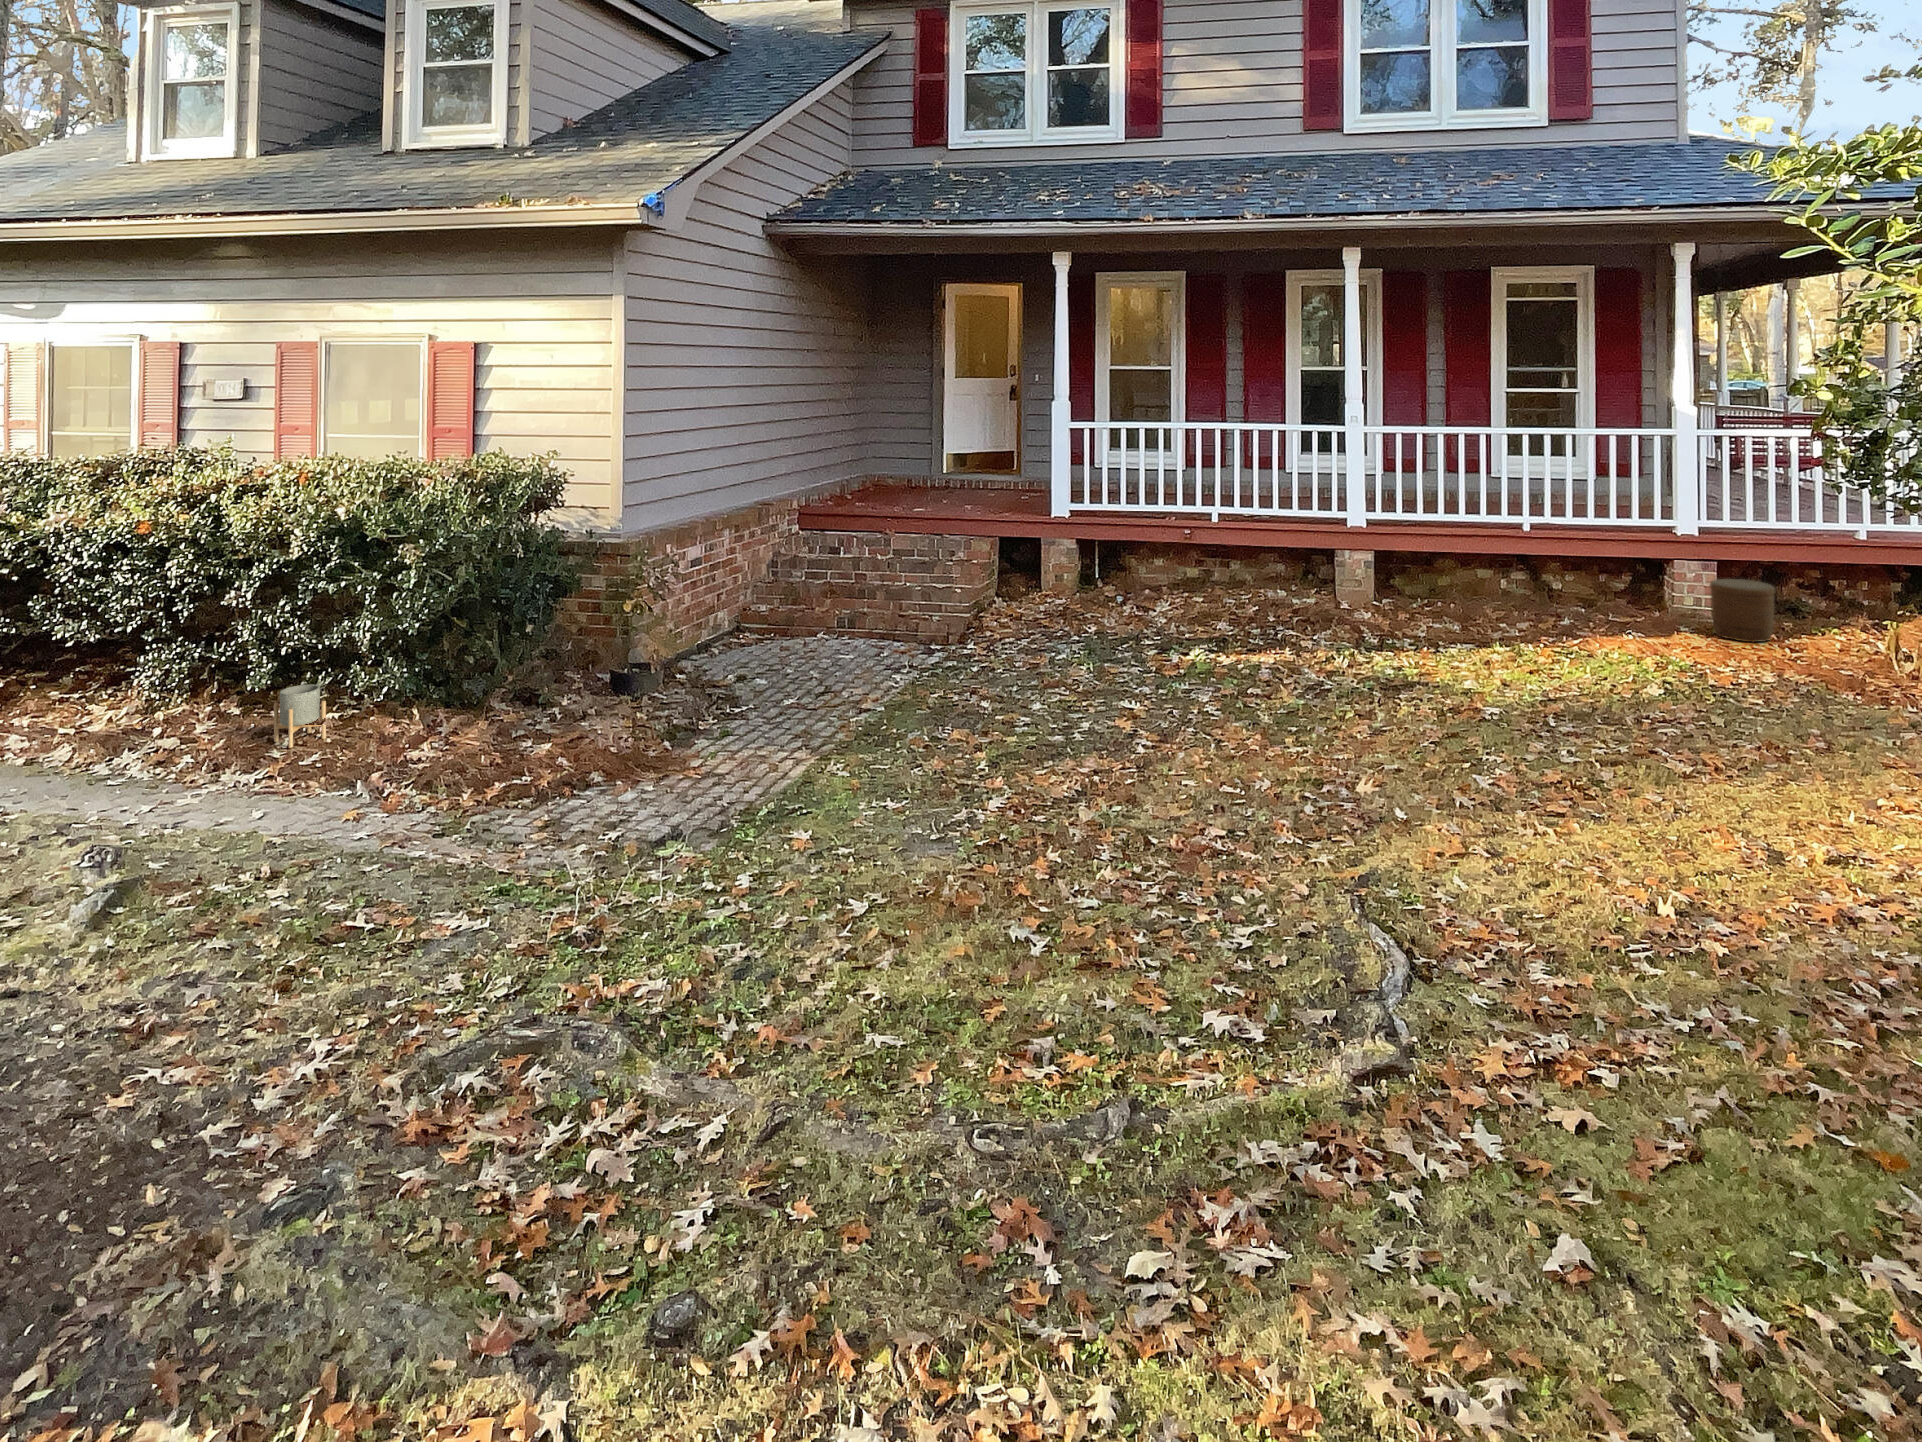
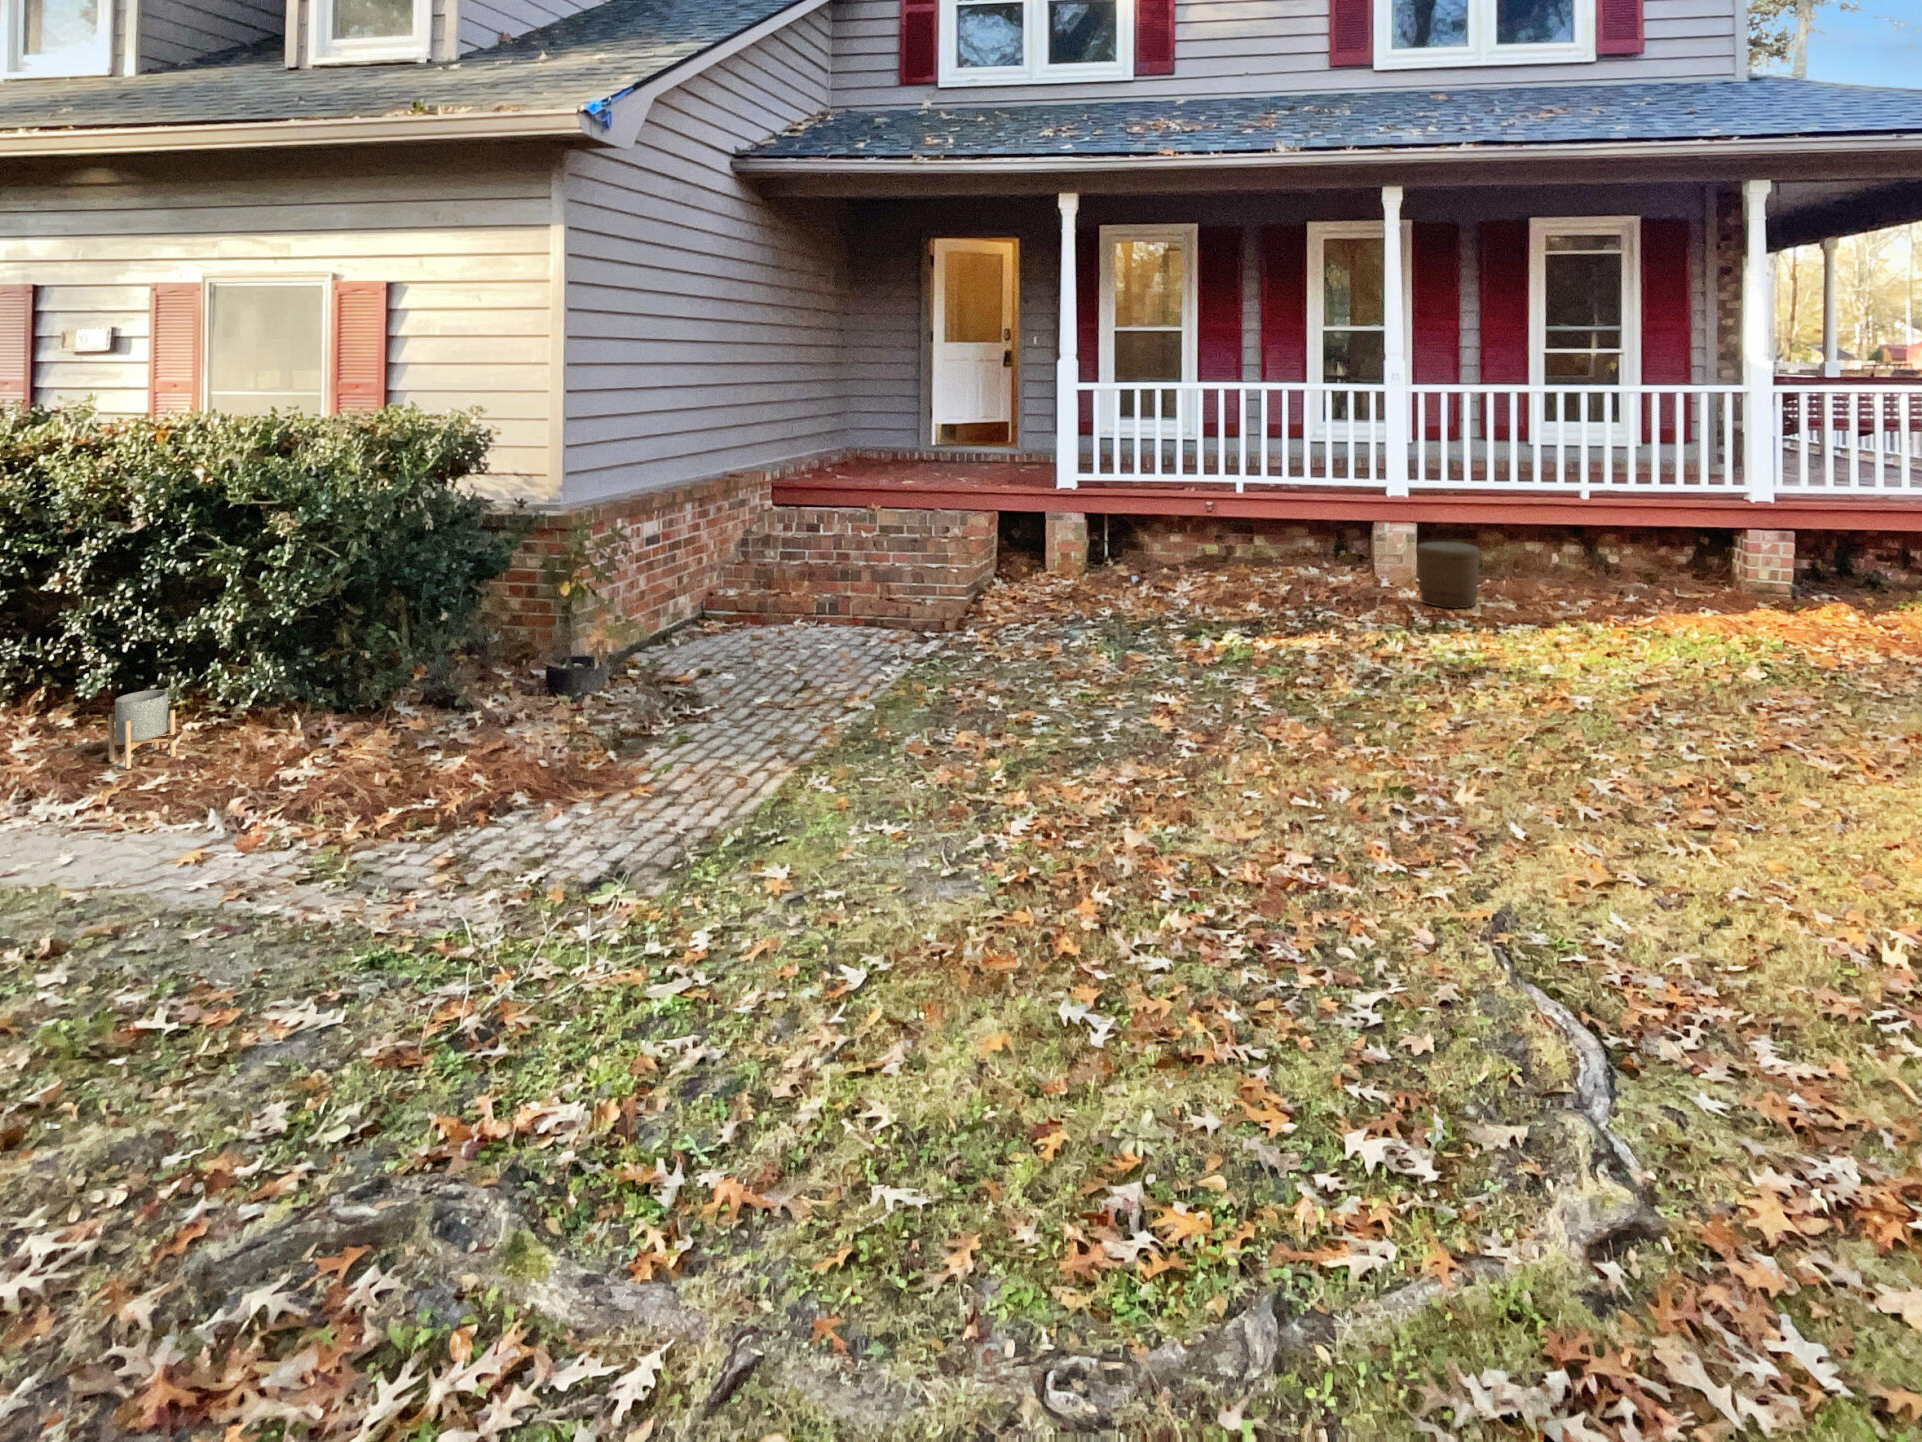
woven basket: present [1710,579,1775,642] -> present [1416,542,1480,608]

